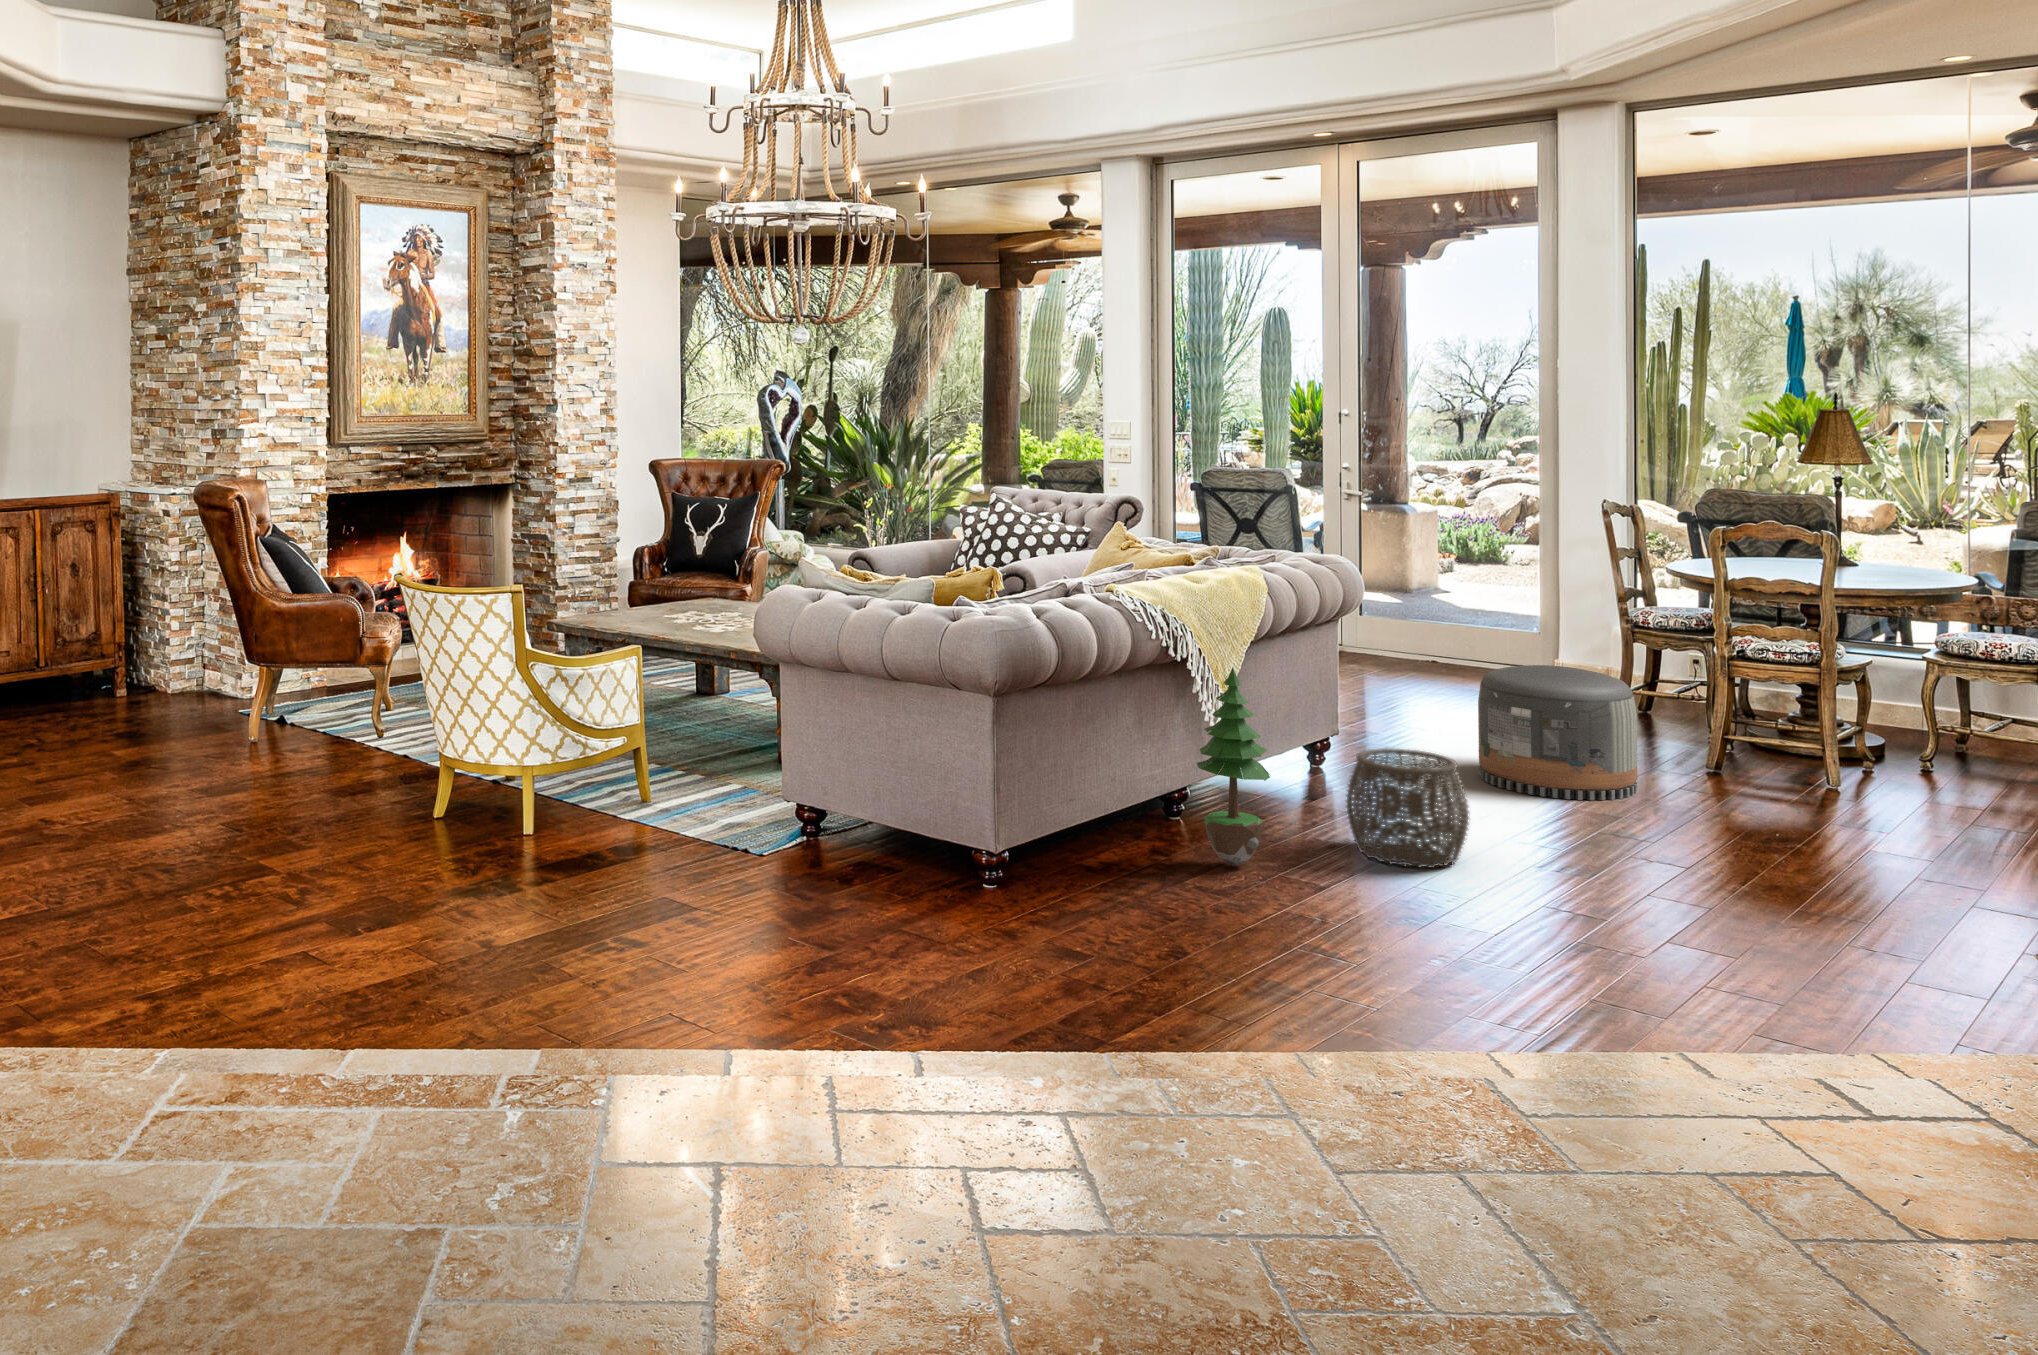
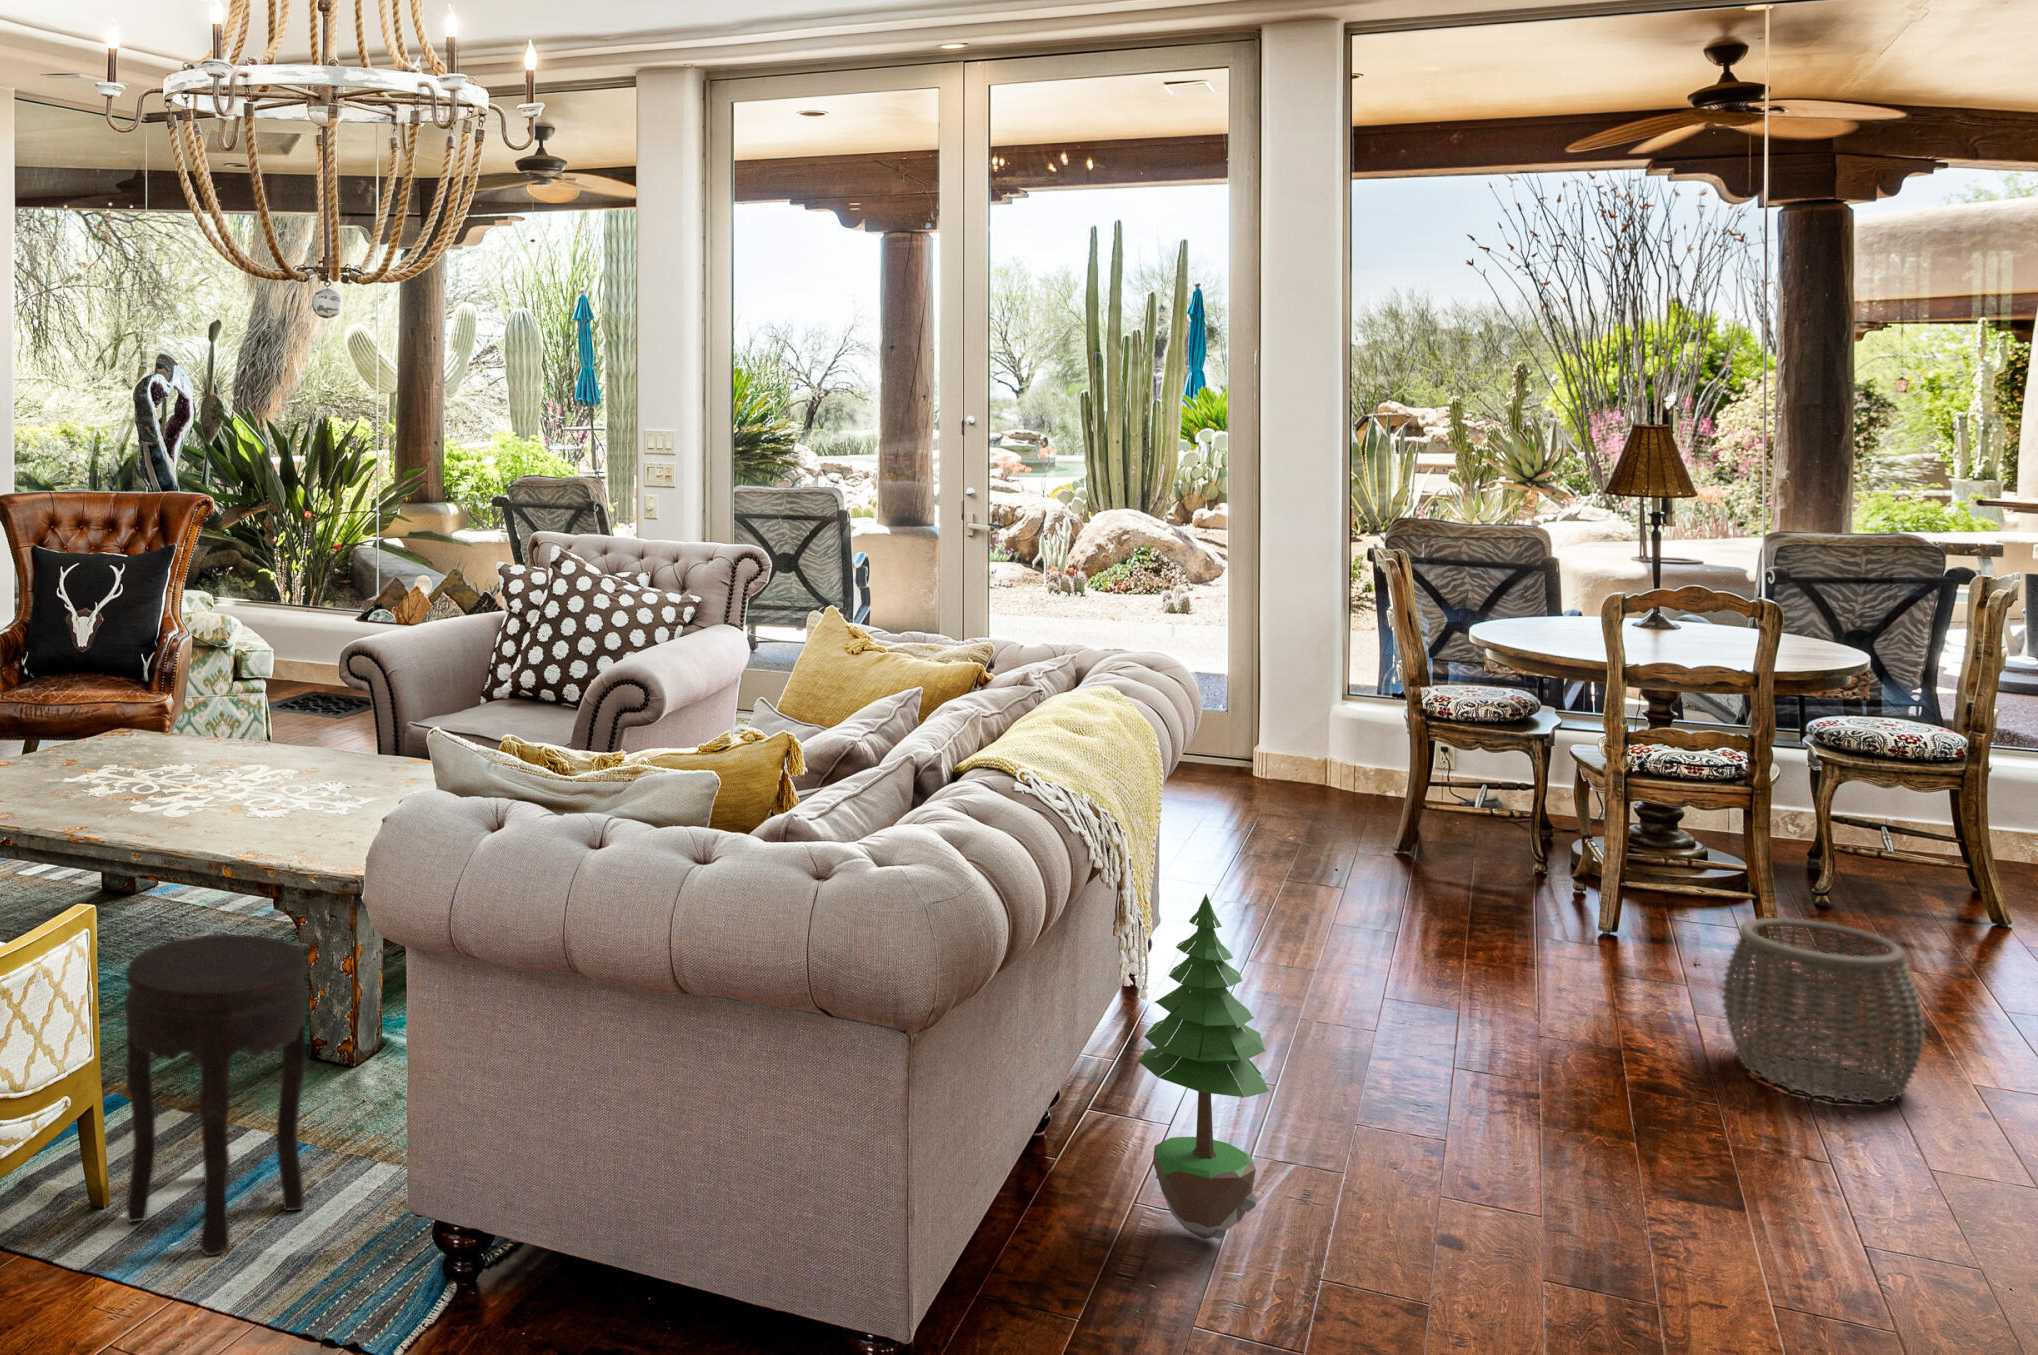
pouf: present [1478,665,1638,800] -> none [1324,797,1548,1002]
side table: none [654,674,748,826] -> present [126,935,308,1256]
woven basket: present [1346,748,1469,868] -> present [1722,918,1925,1103]

